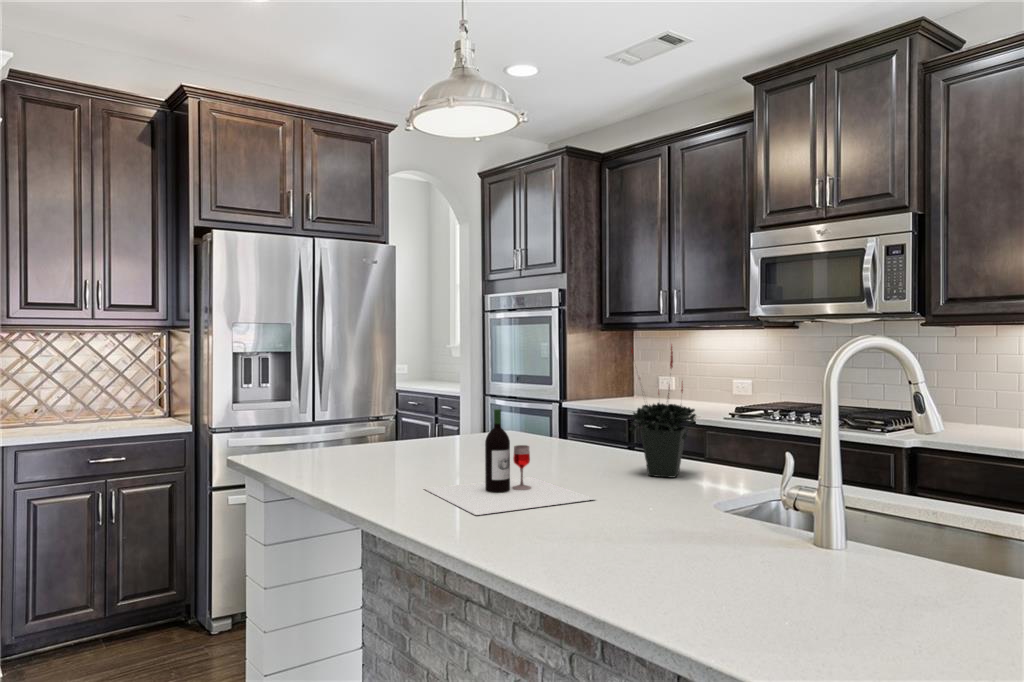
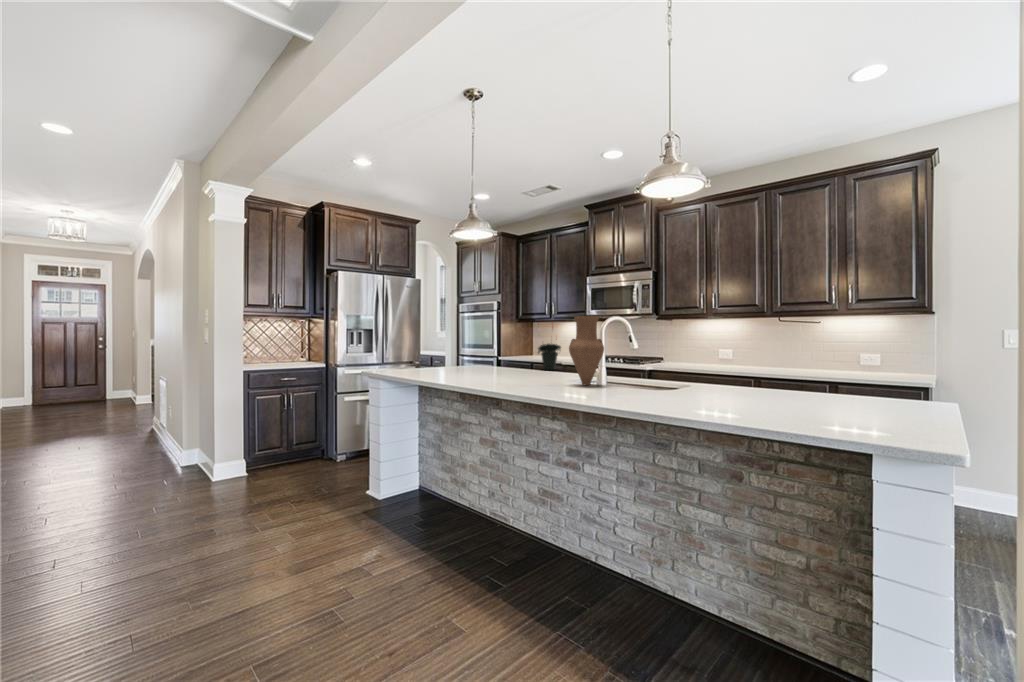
vase: none [733,351,883,630] -> present [569,316,604,385]
wine bottle: present [424,409,594,515] -> none [464,343,527,376]

